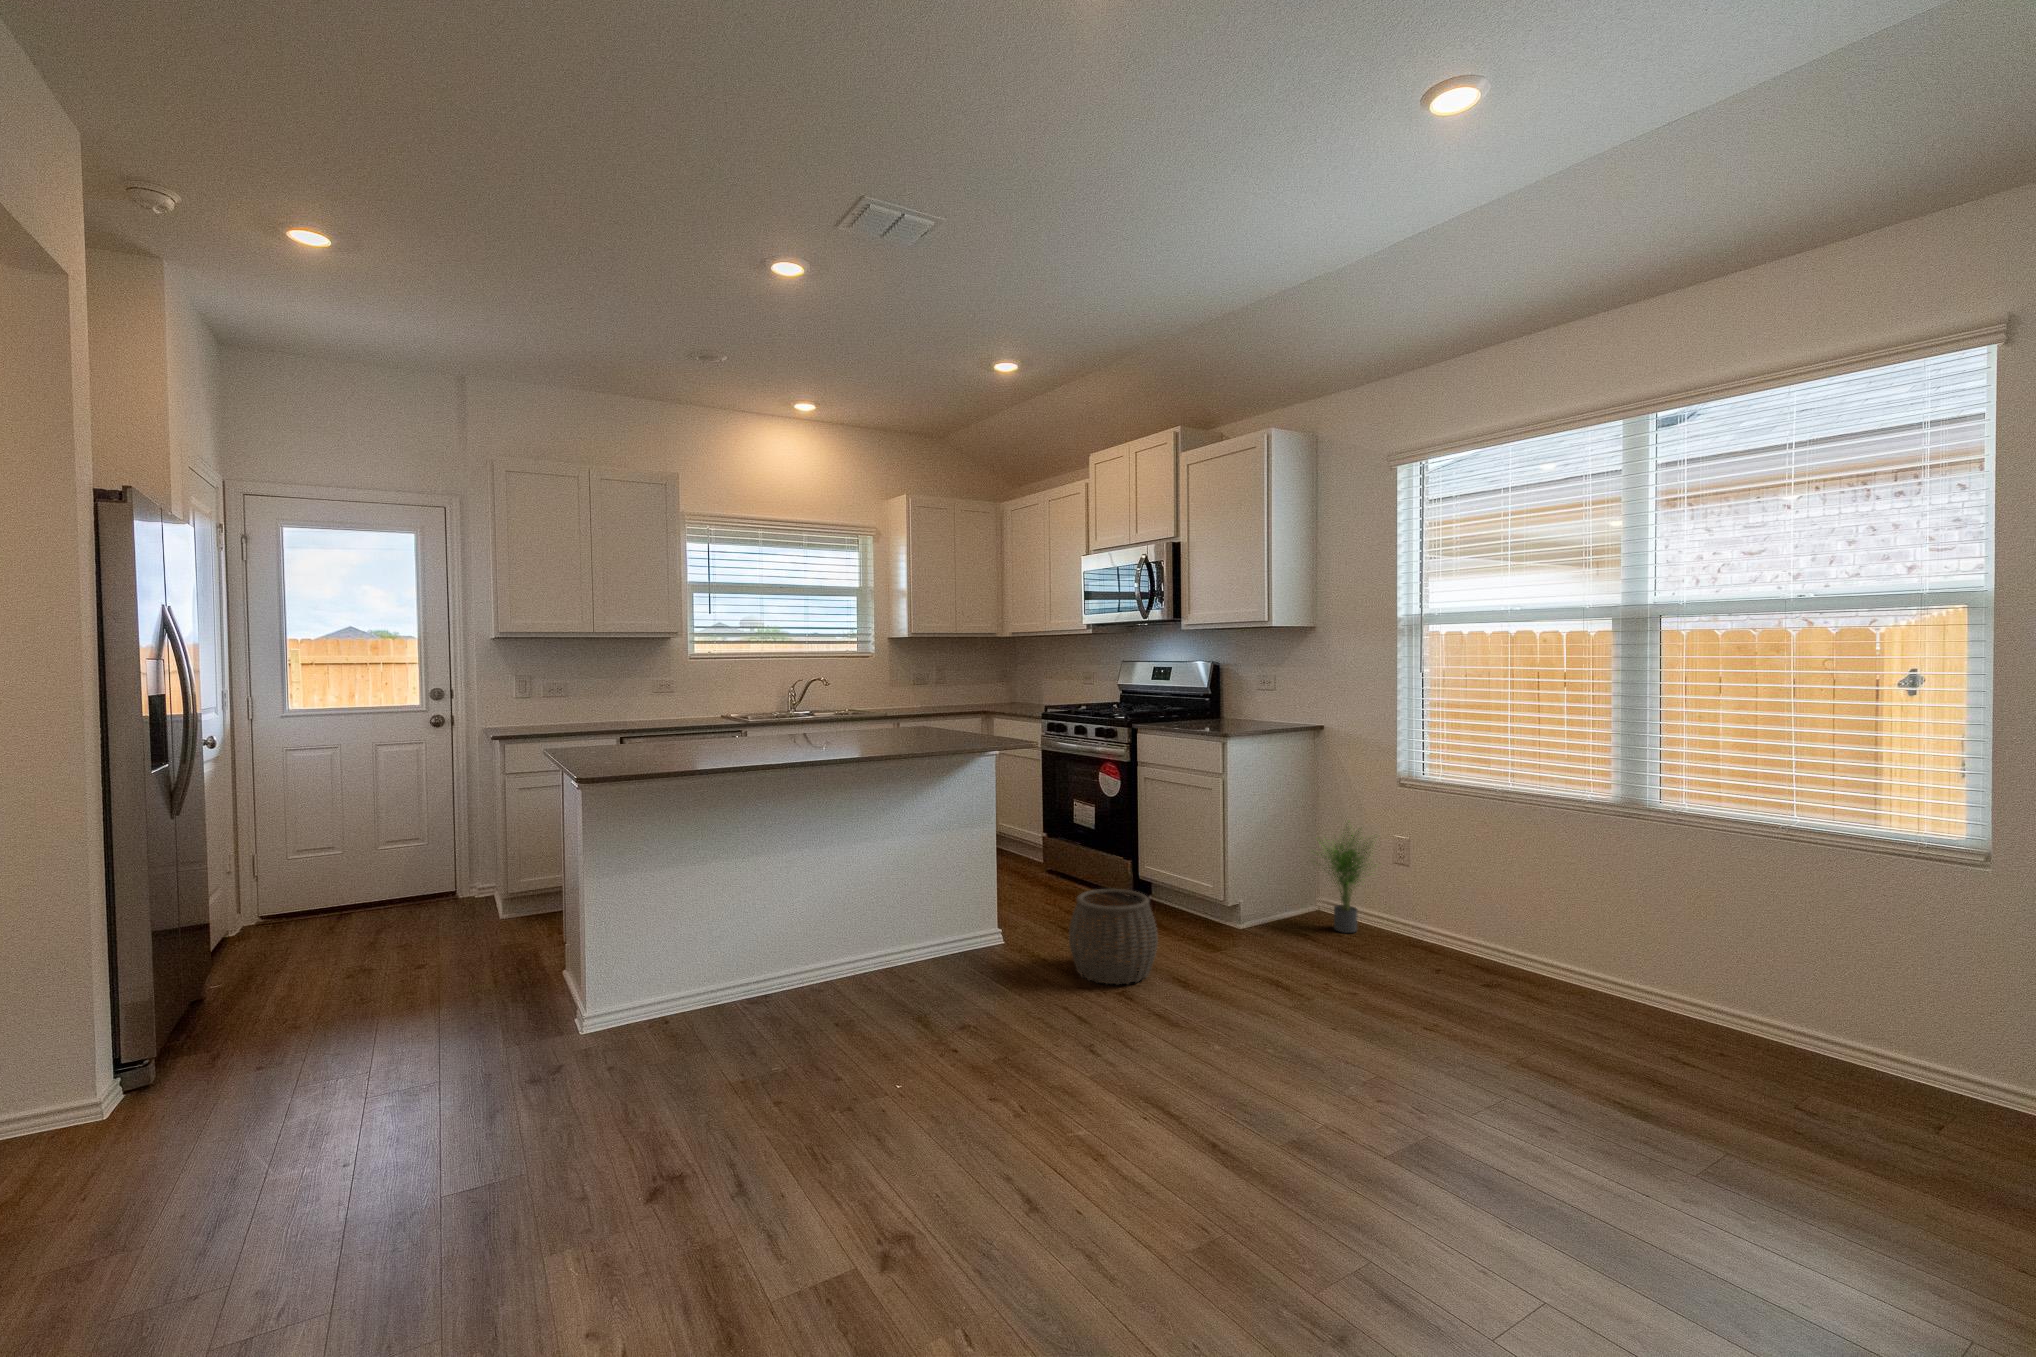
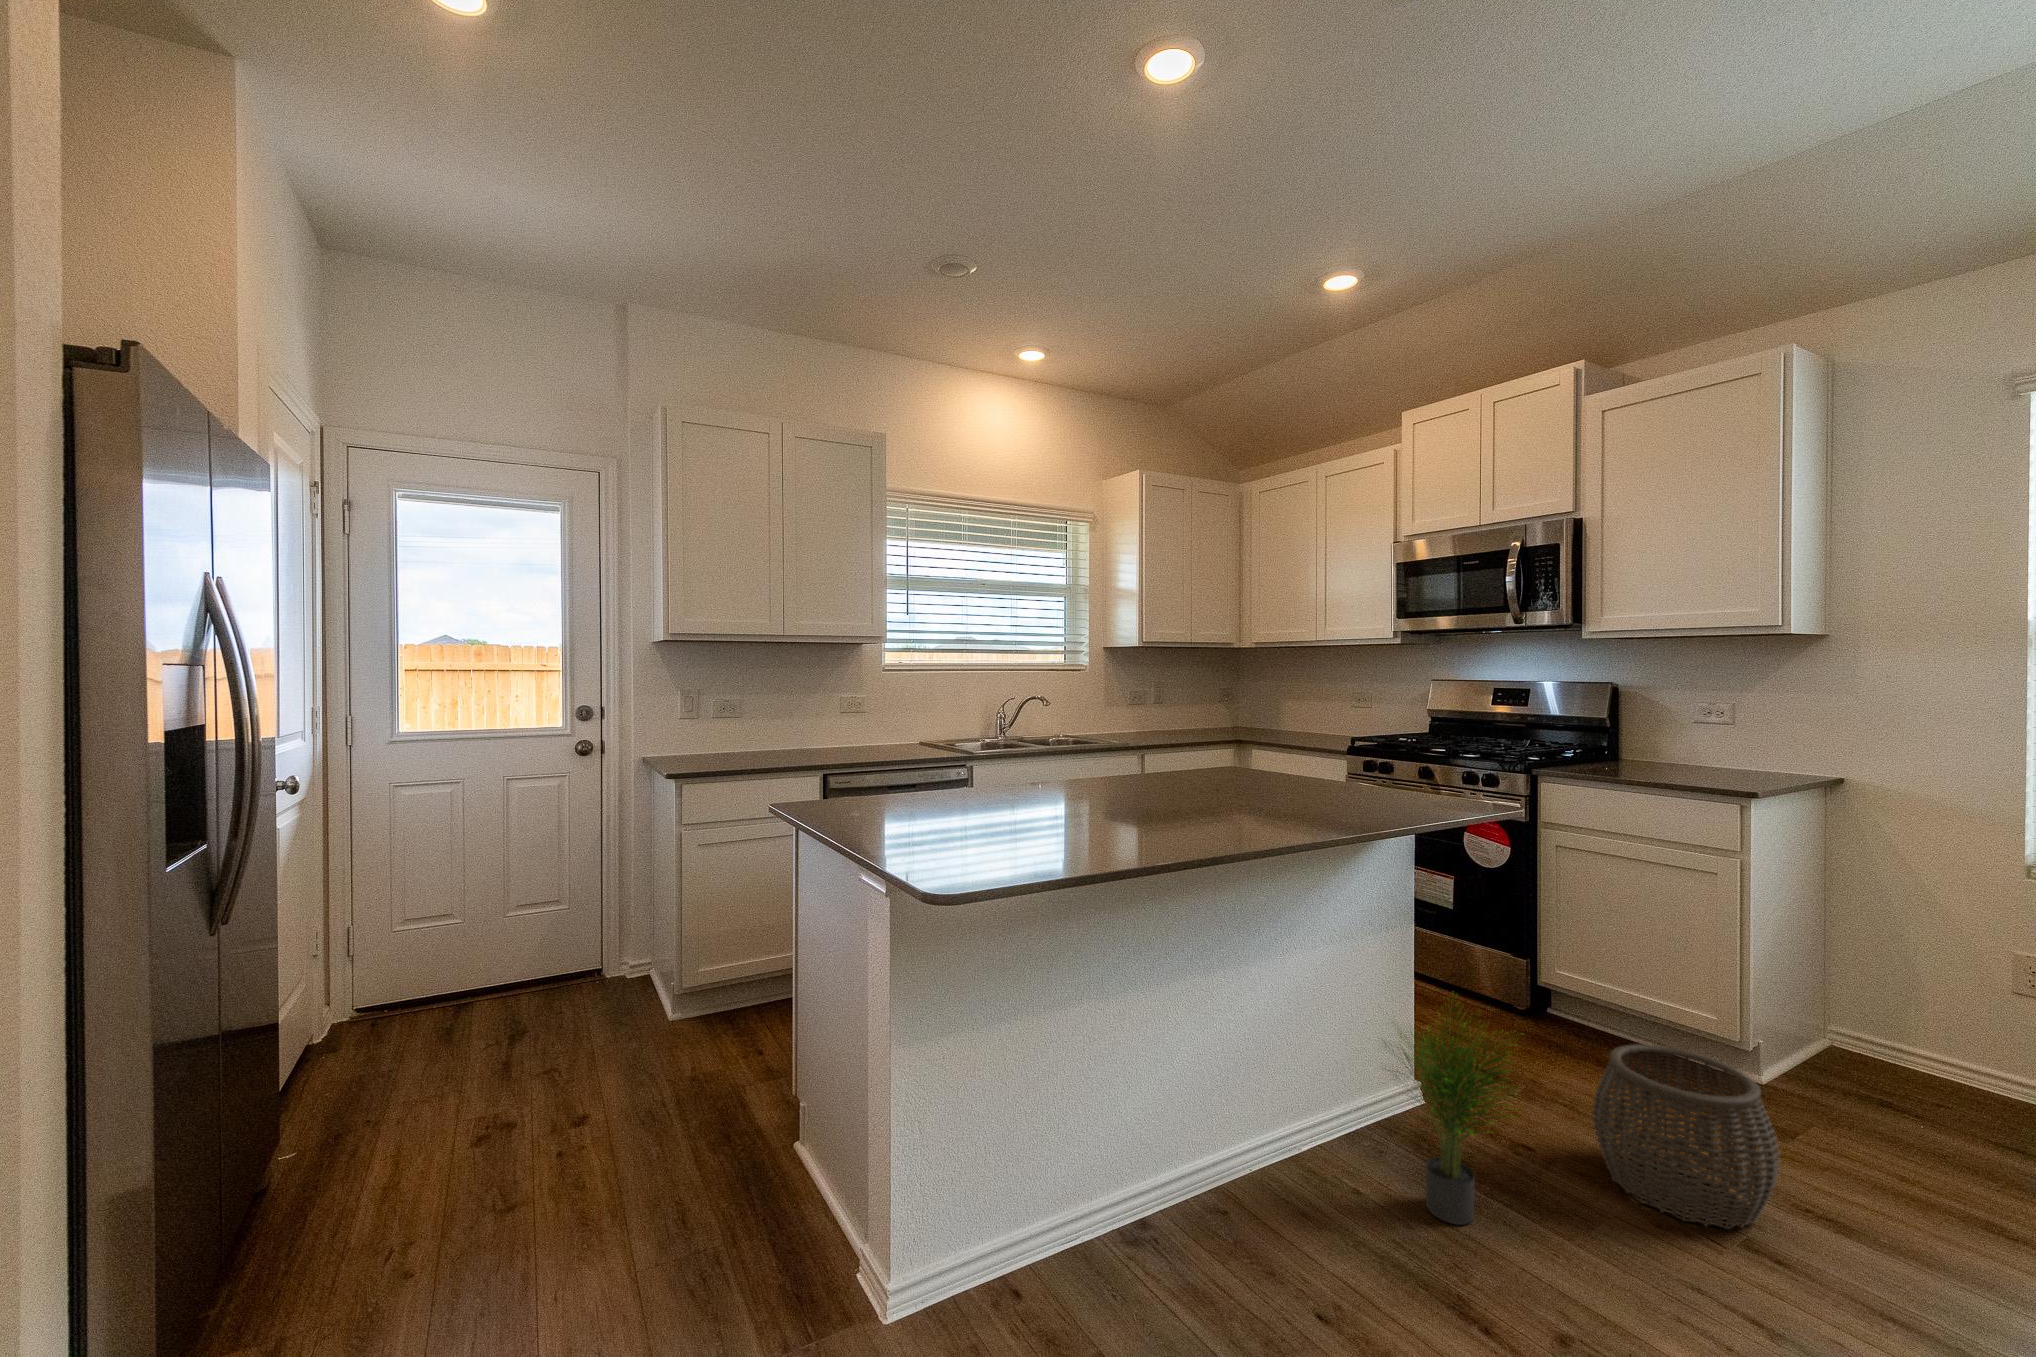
potted plant: present [1318,824,1371,933] -> present [1385,1001,1520,1225]

